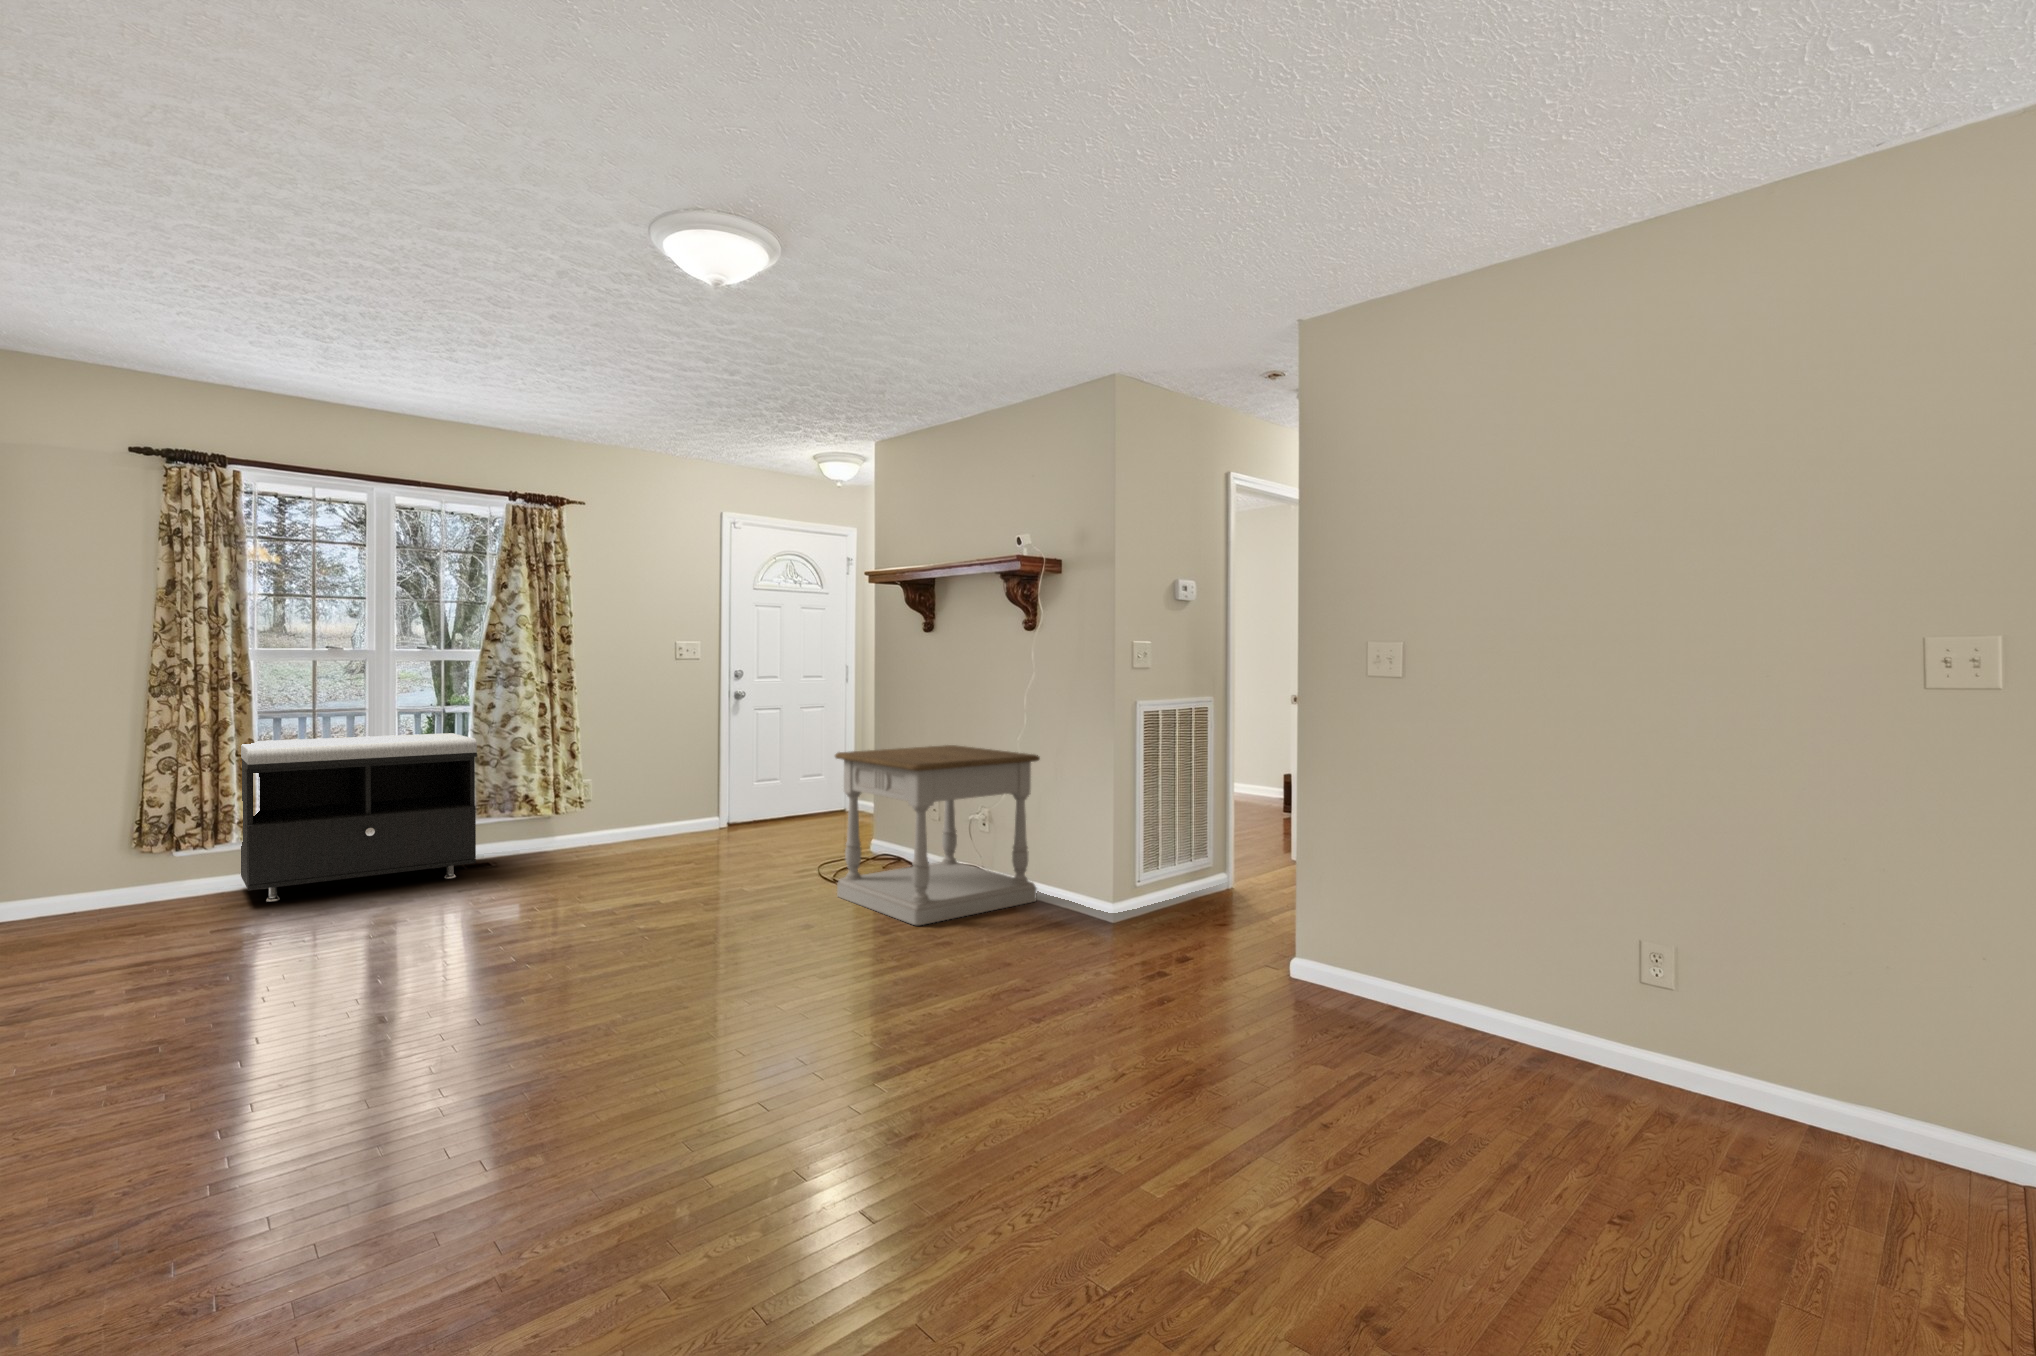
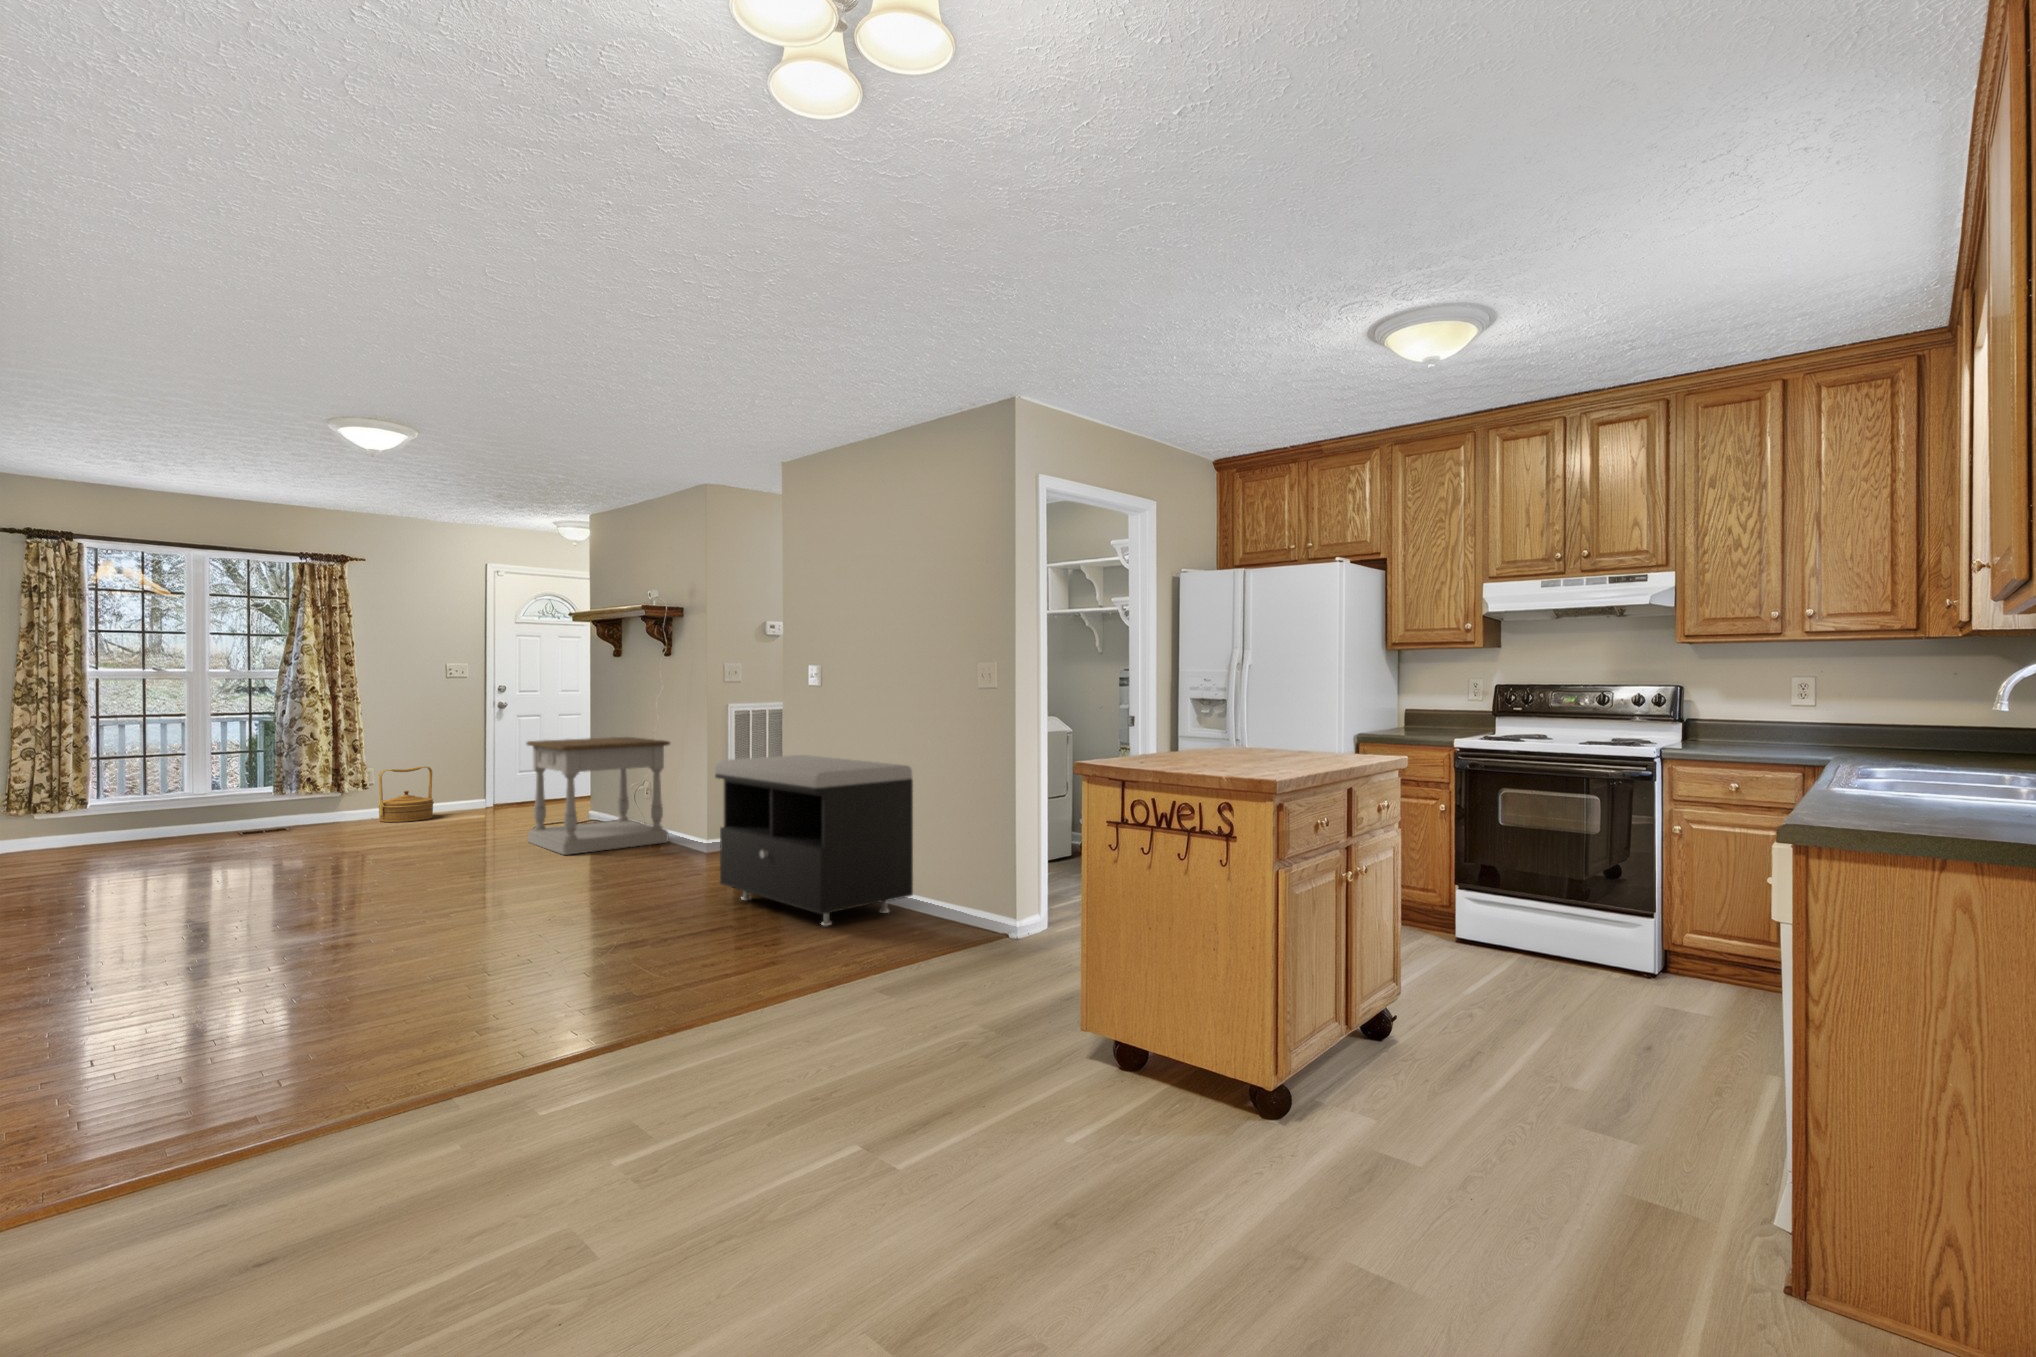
storage bench: present [241,733,477,902] -> present [715,755,913,926]
woven basket: none [602,777,670,853] -> present [378,766,434,822]

